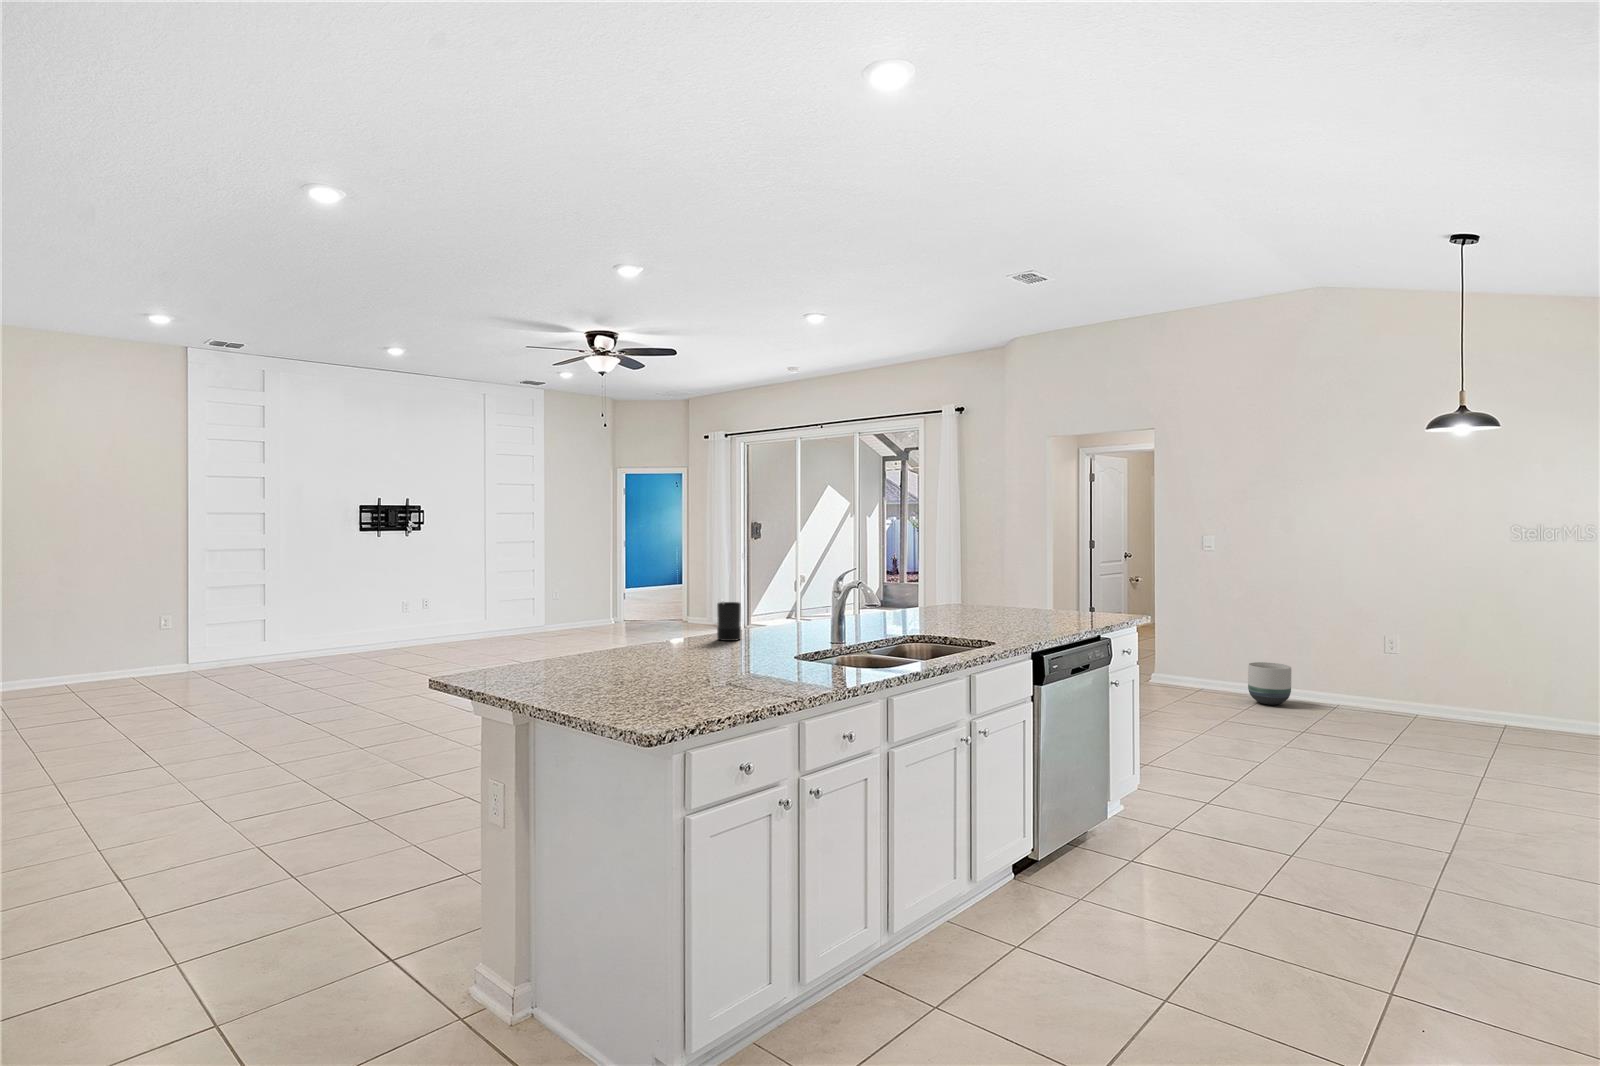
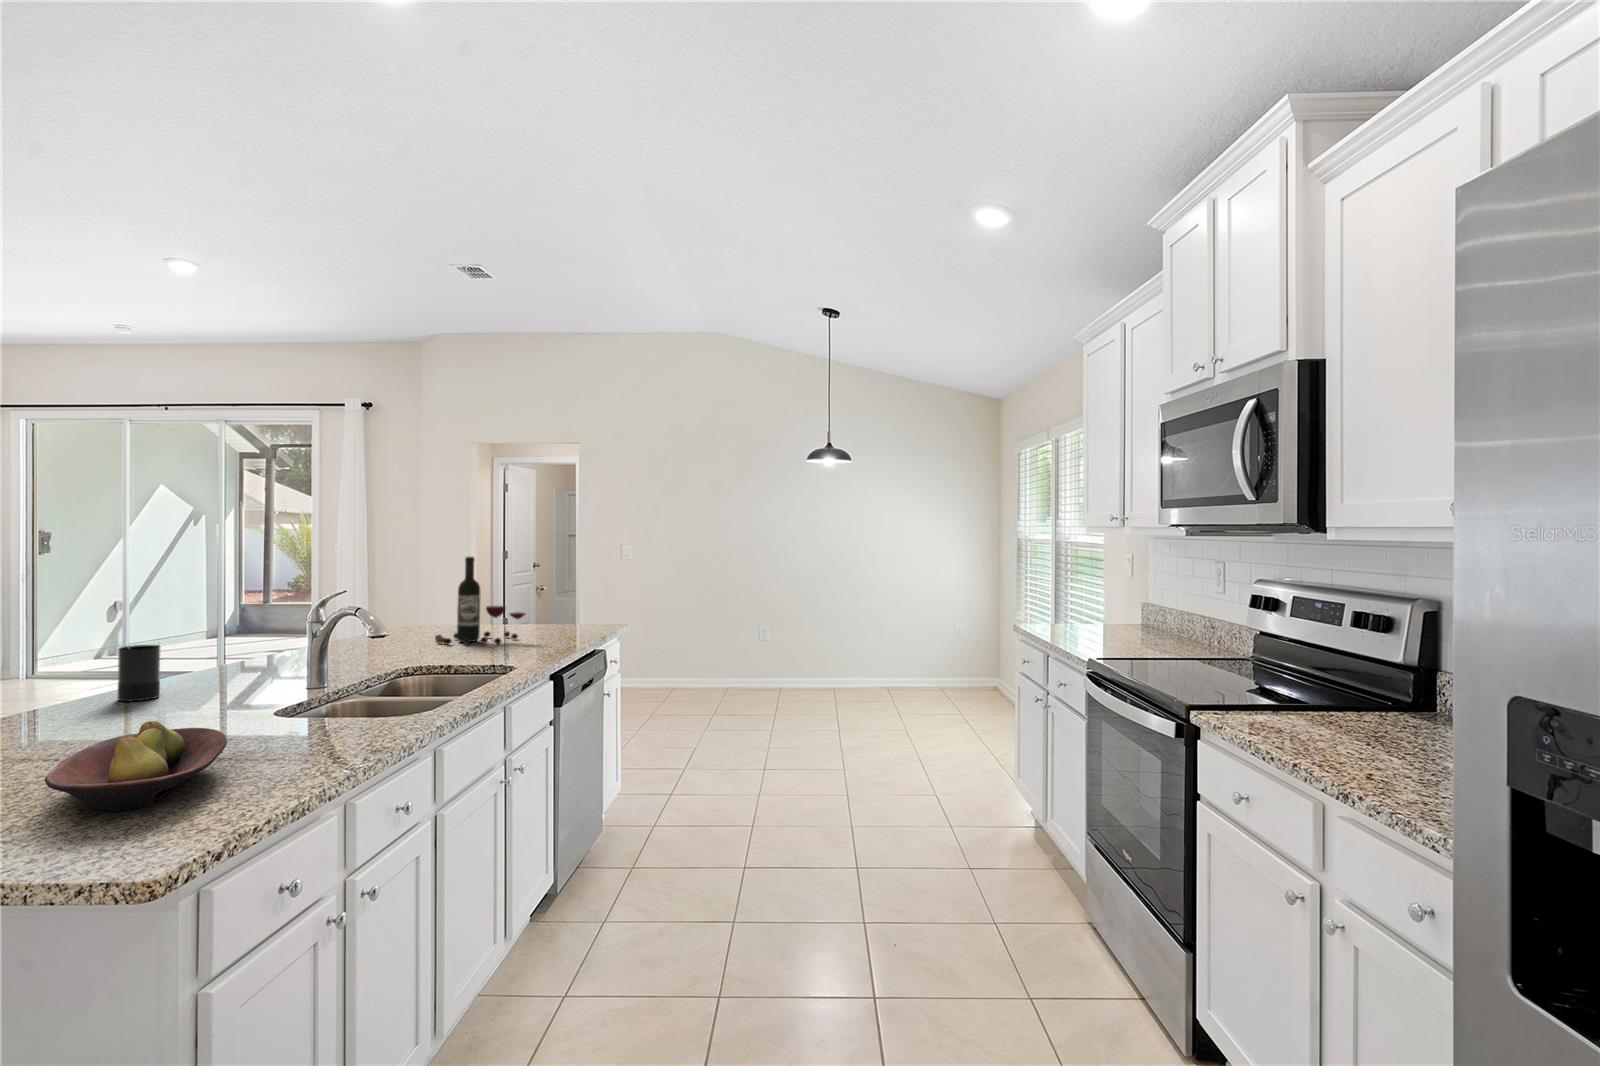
wine bottle: none [954,542,1033,624] -> present [435,557,525,644]
fruit bowl: none [632,646,737,699] -> present [45,721,227,812]
planter: present [1248,662,1291,705] -> none [662,657,696,693]

